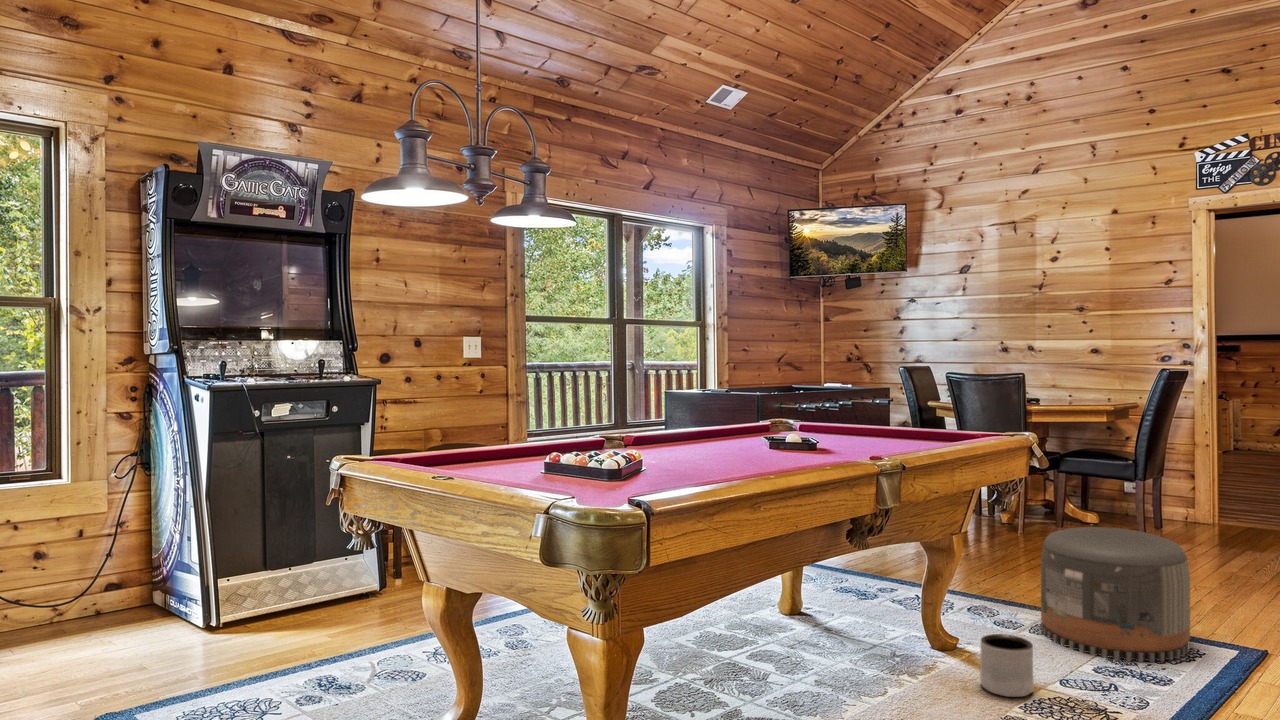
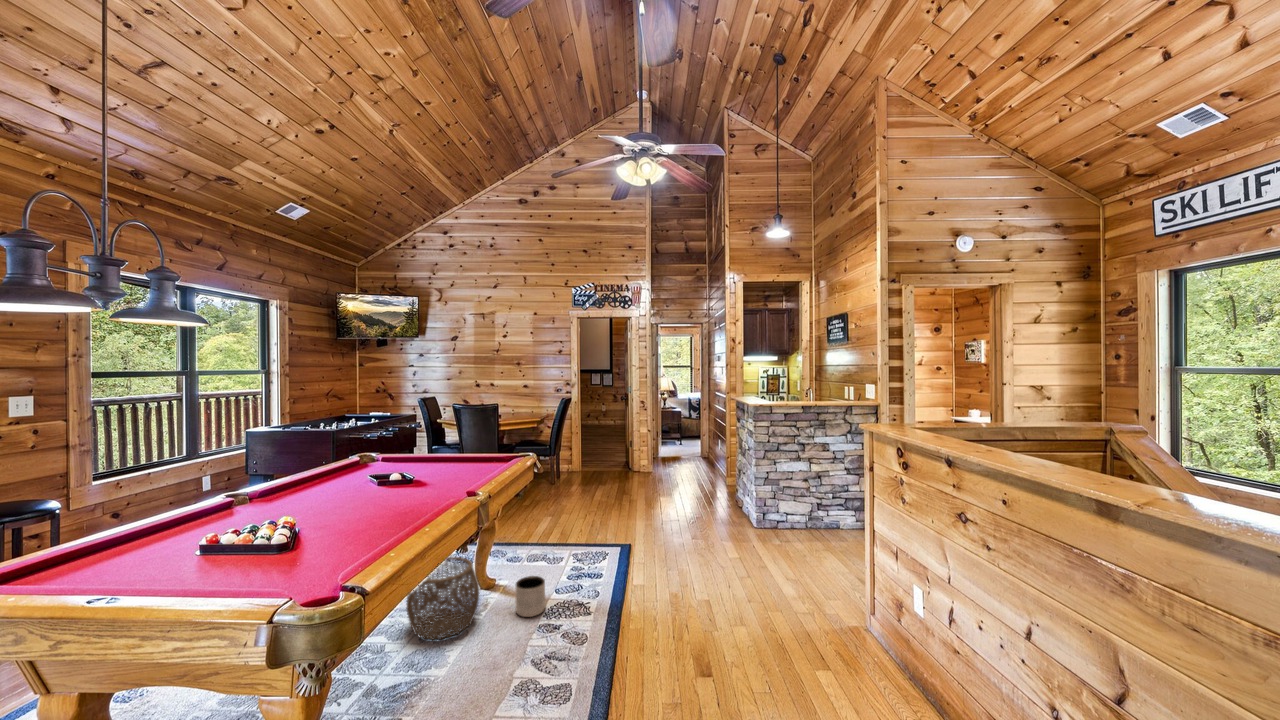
pouf: present [1041,527,1190,662] -> none [530,492,602,568]
woven basket: none [817,571,923,681] -> present [406,557,479,640]

